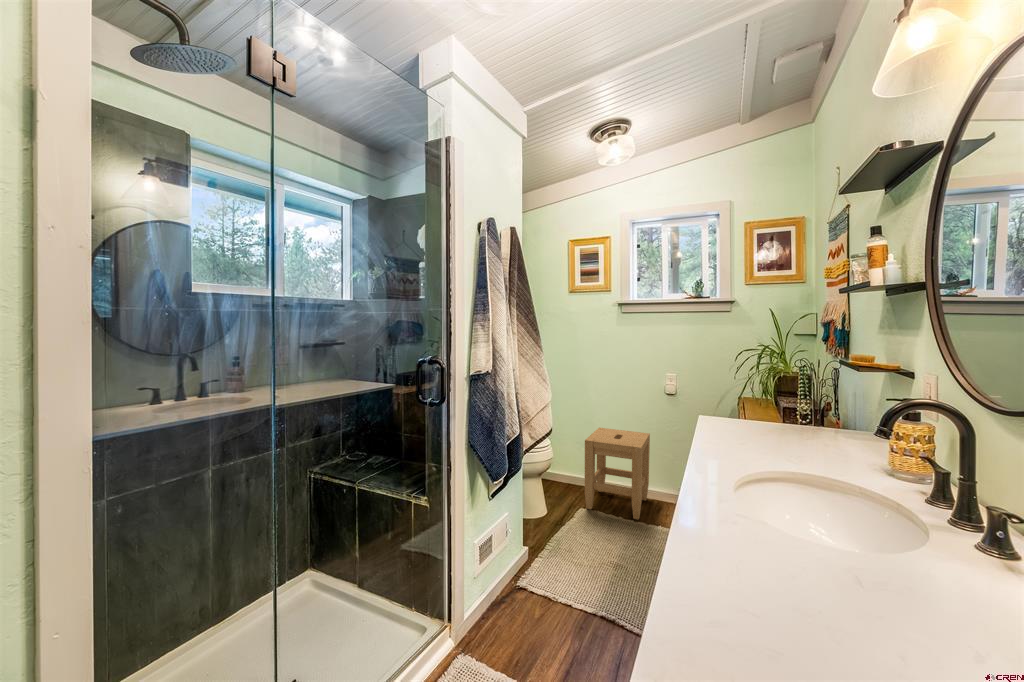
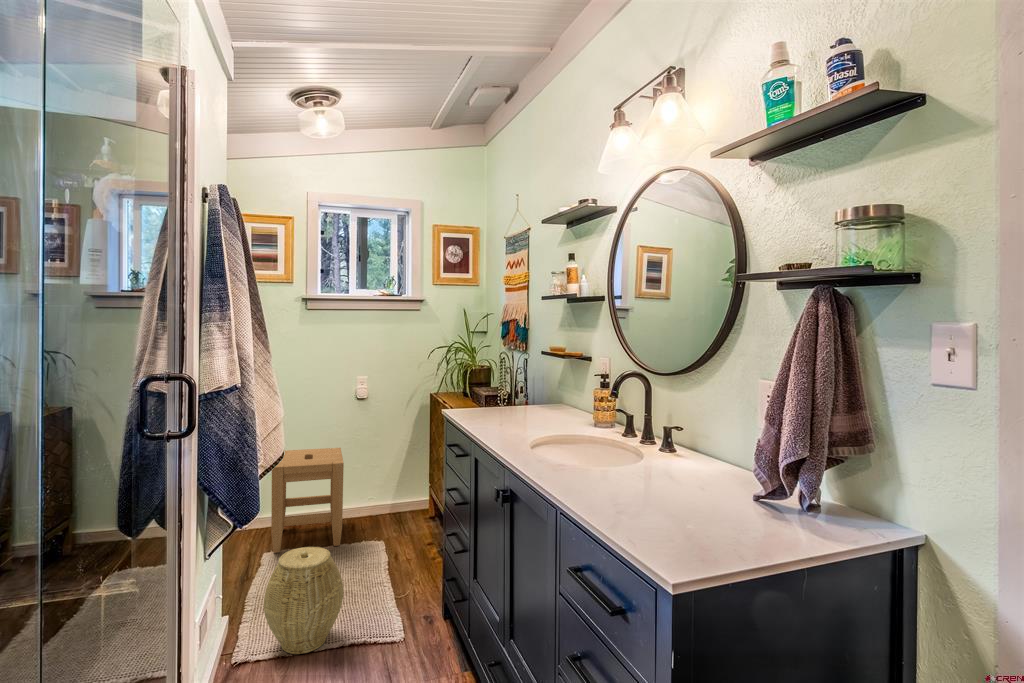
woven basket: none [538,513,602,607] -> present [264,547,343,654]

